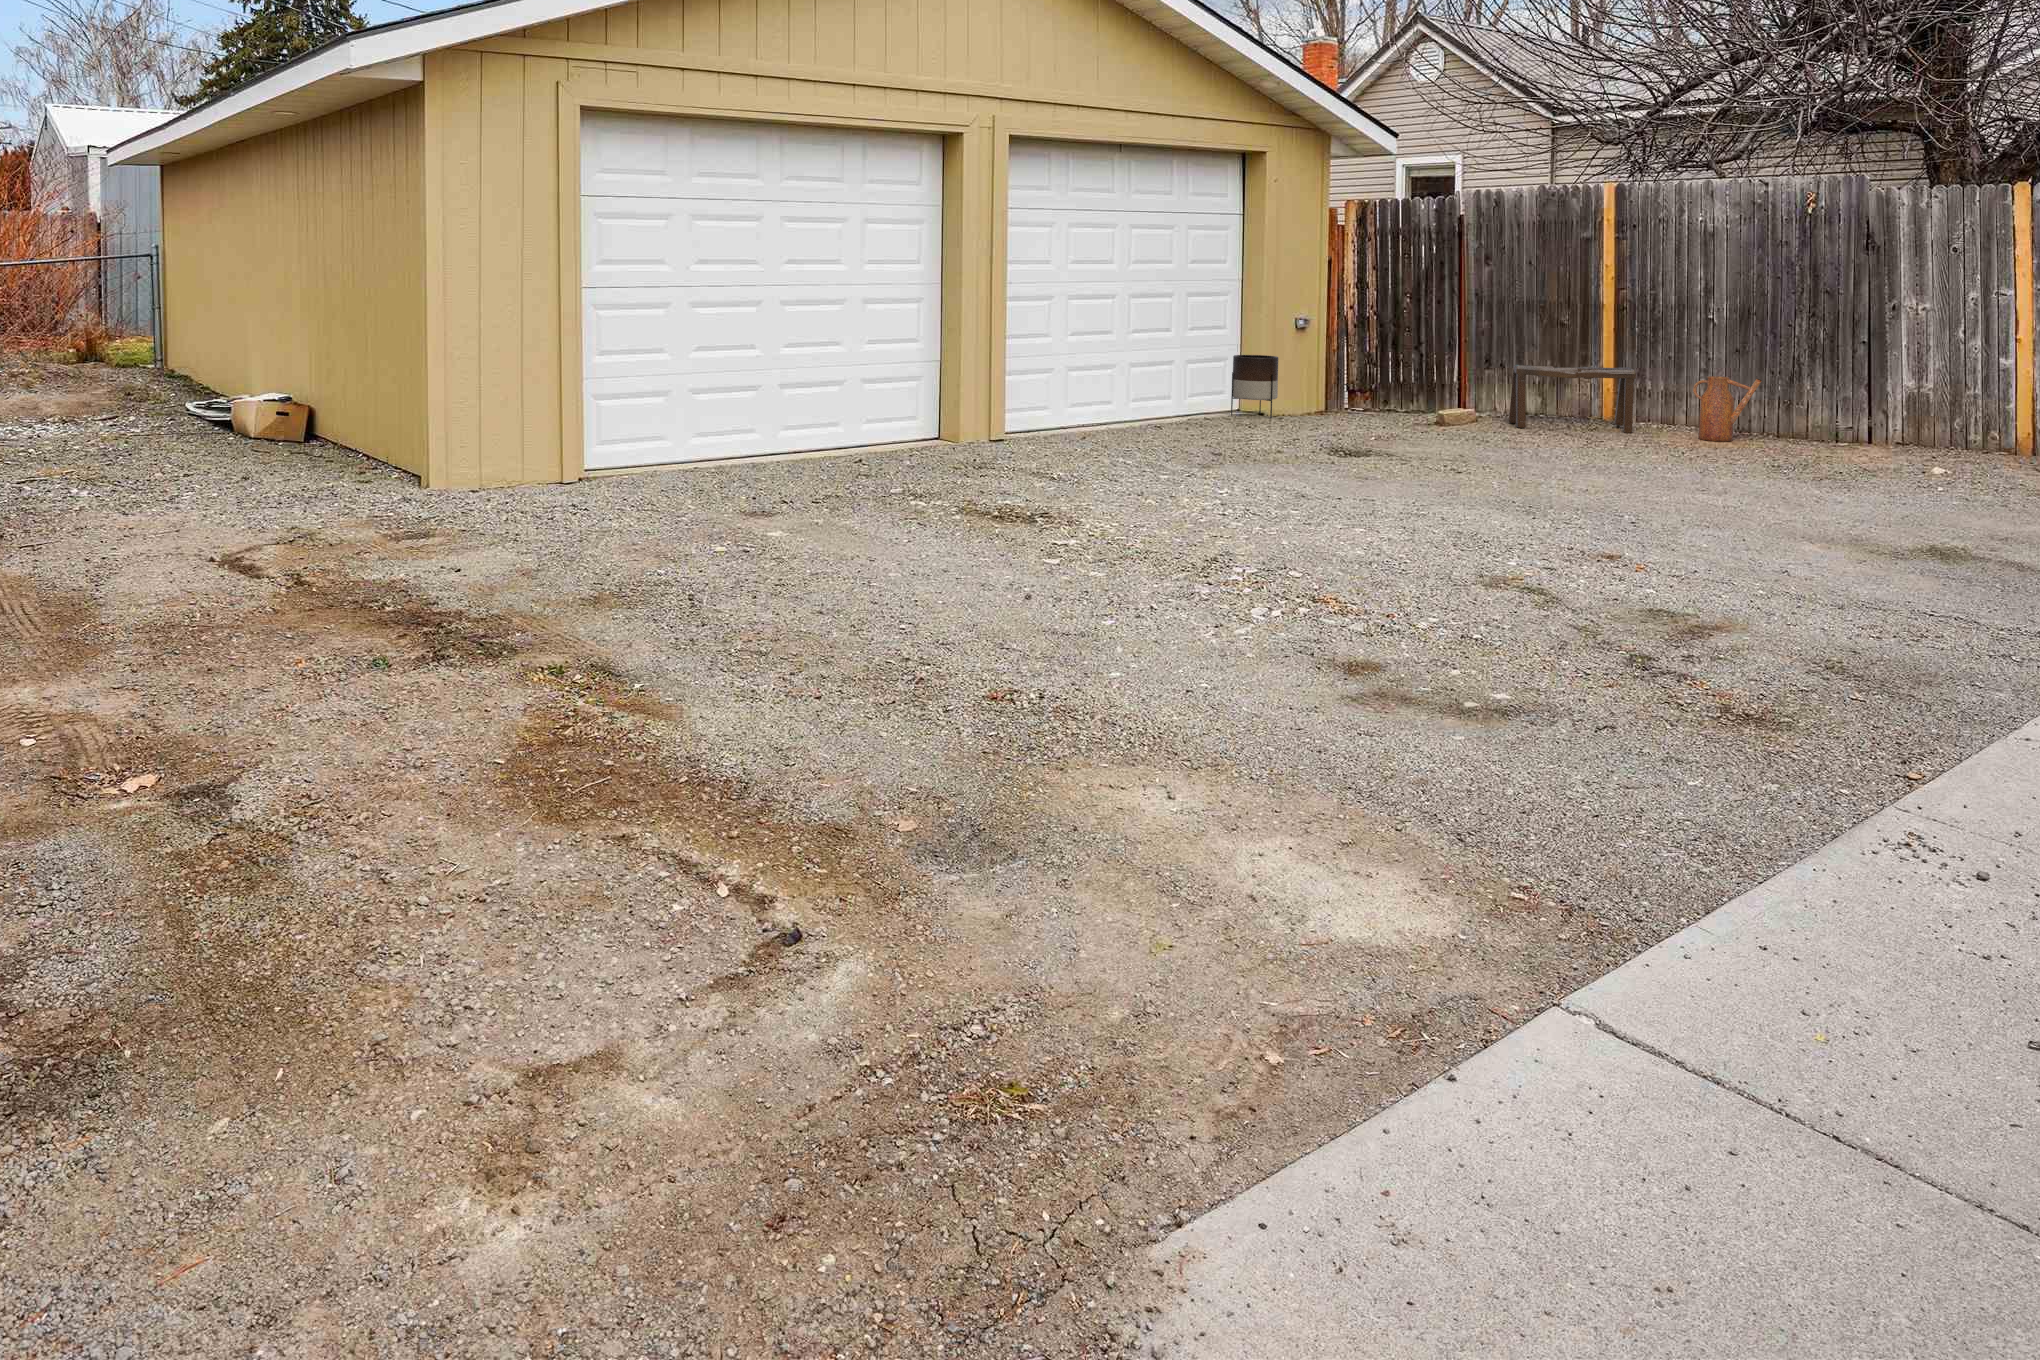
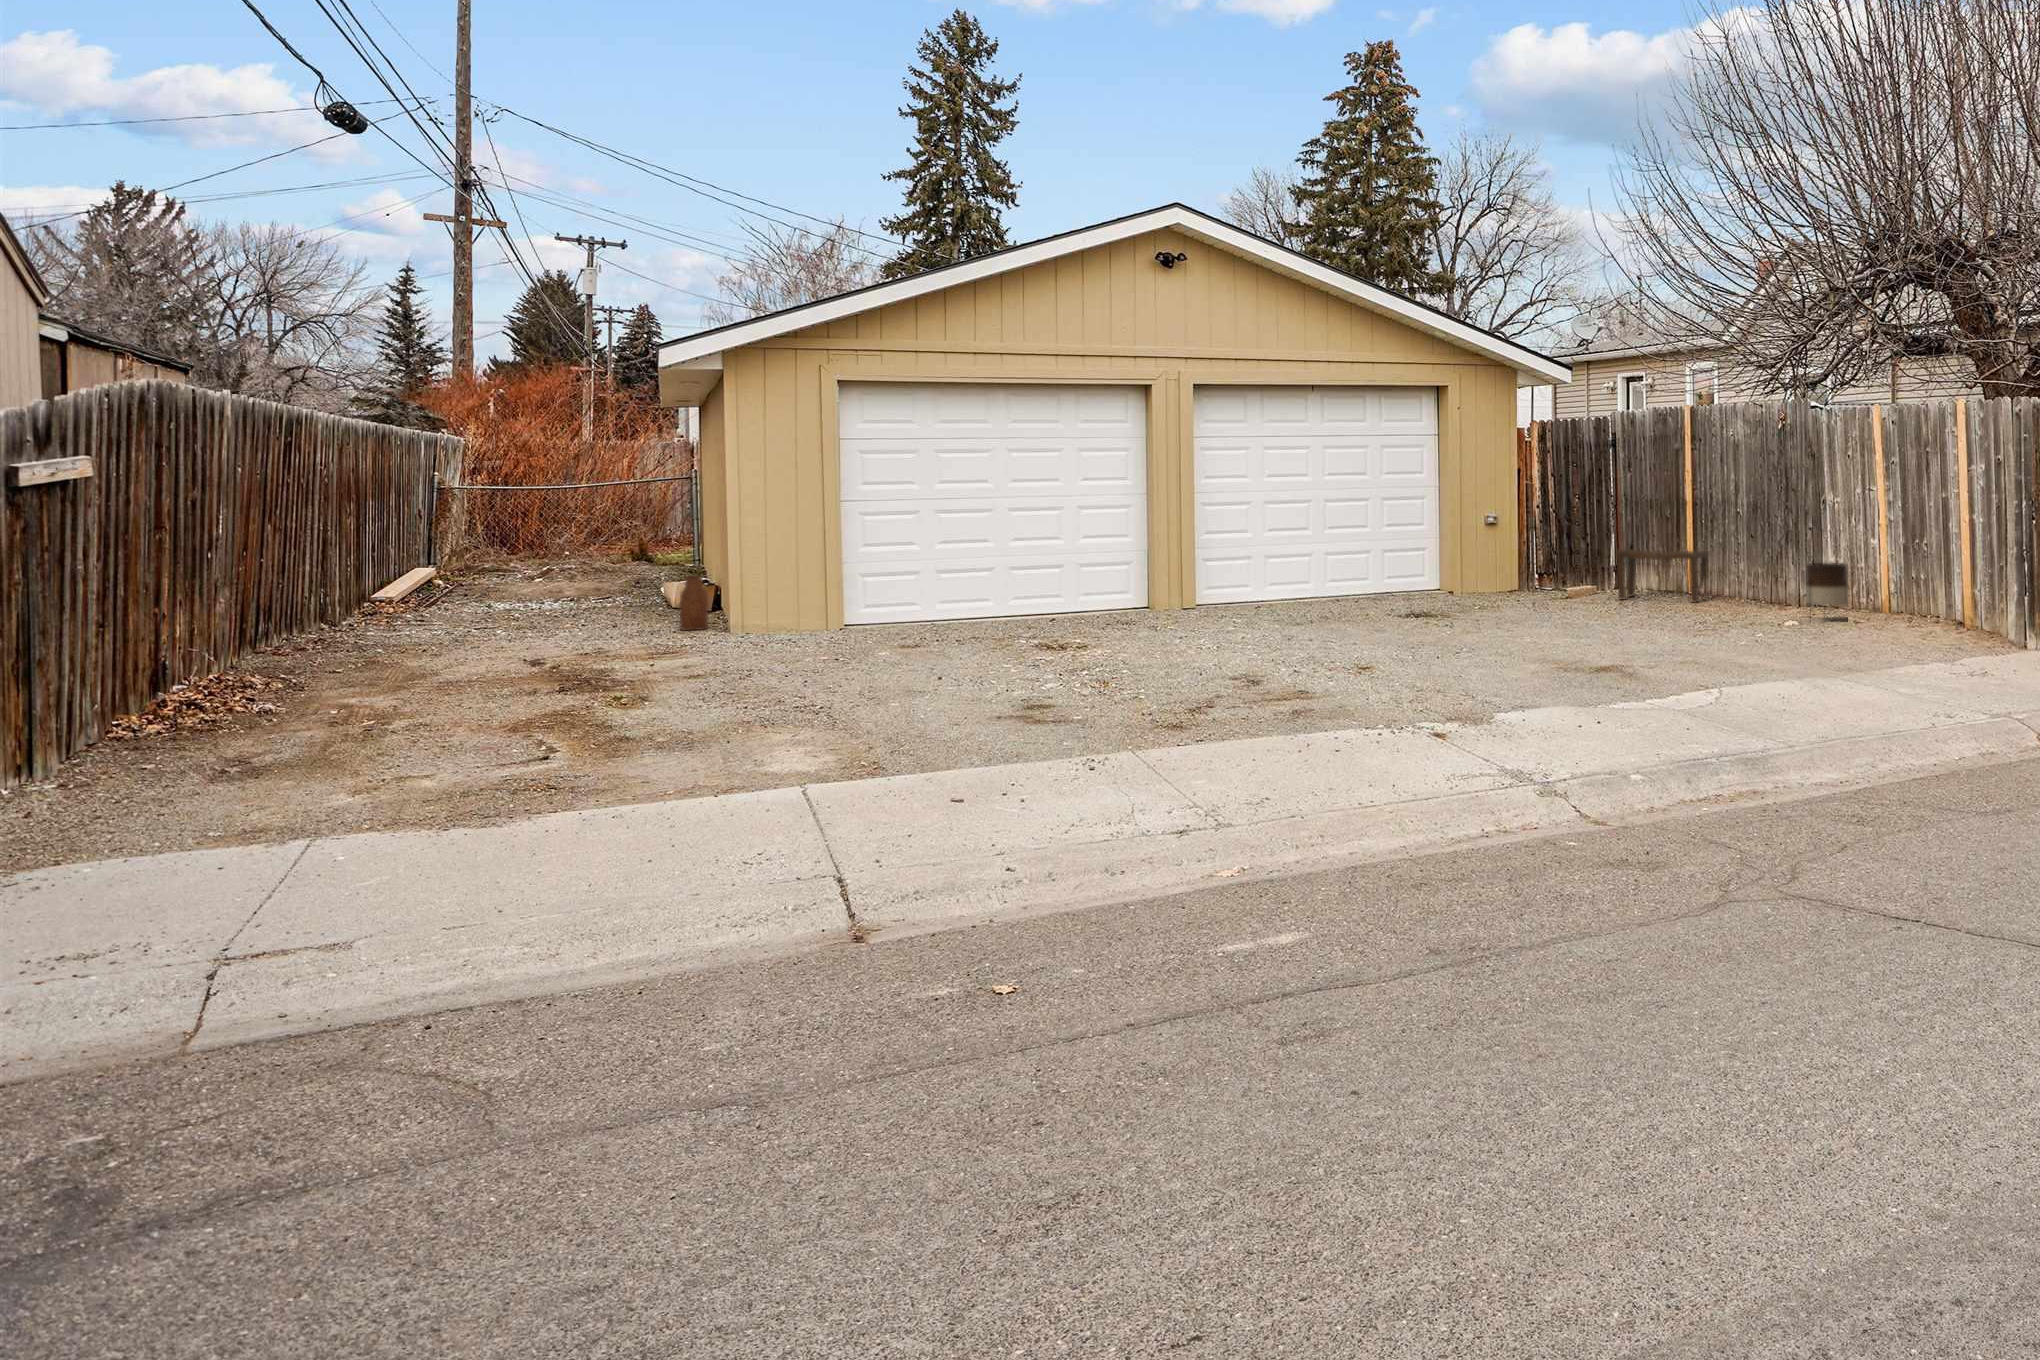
planter: present [1231,355,1278,418] -> present [1806,563,1848,606]
watering can: present [1693,376,1761,442] -> present [680,575,708,631]

